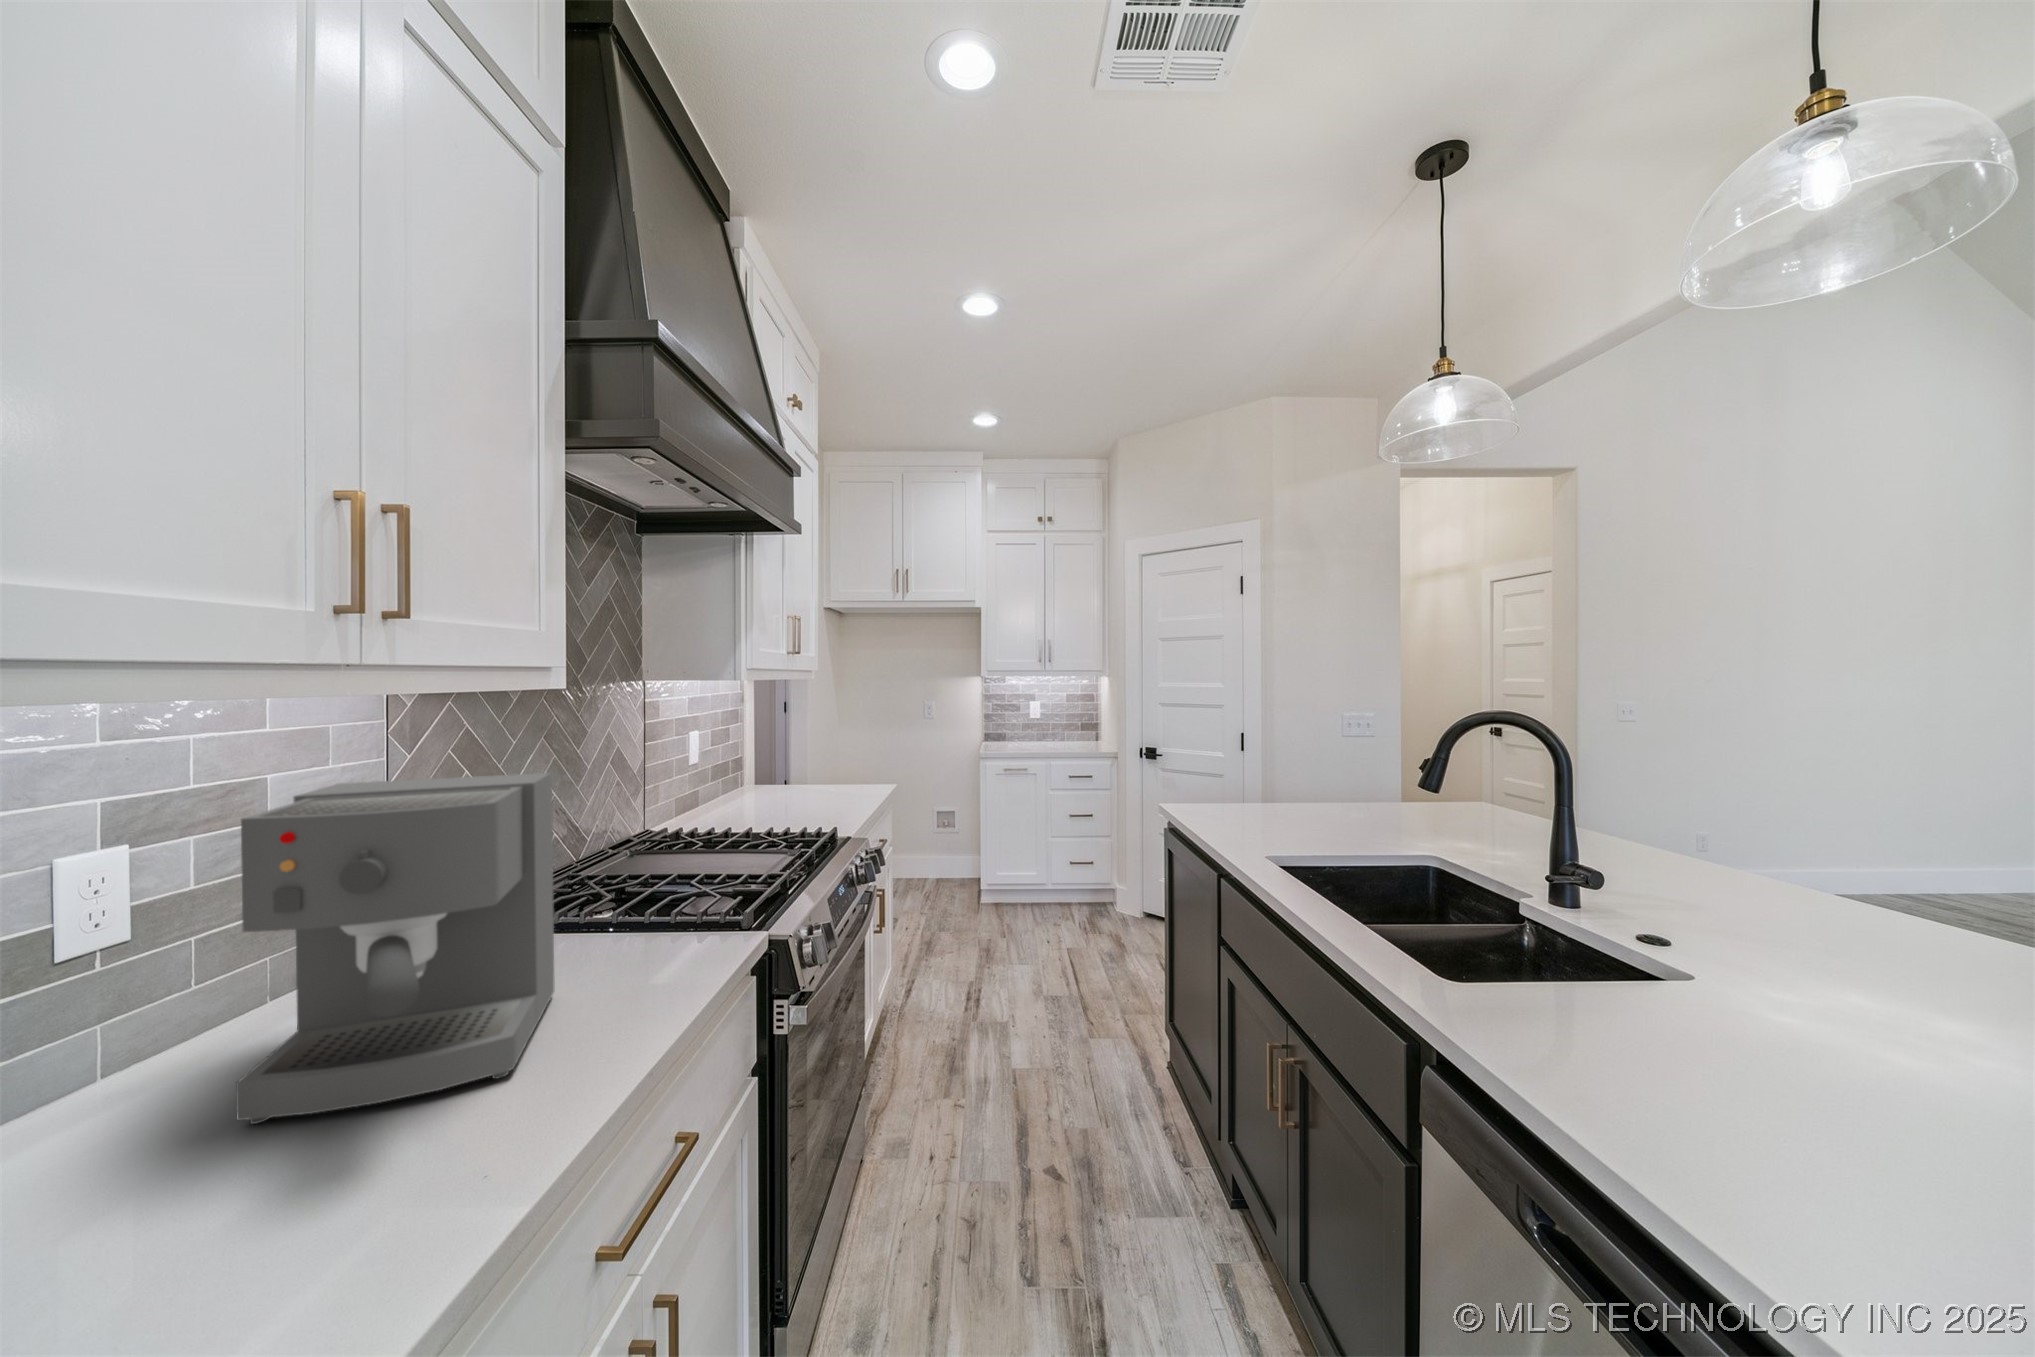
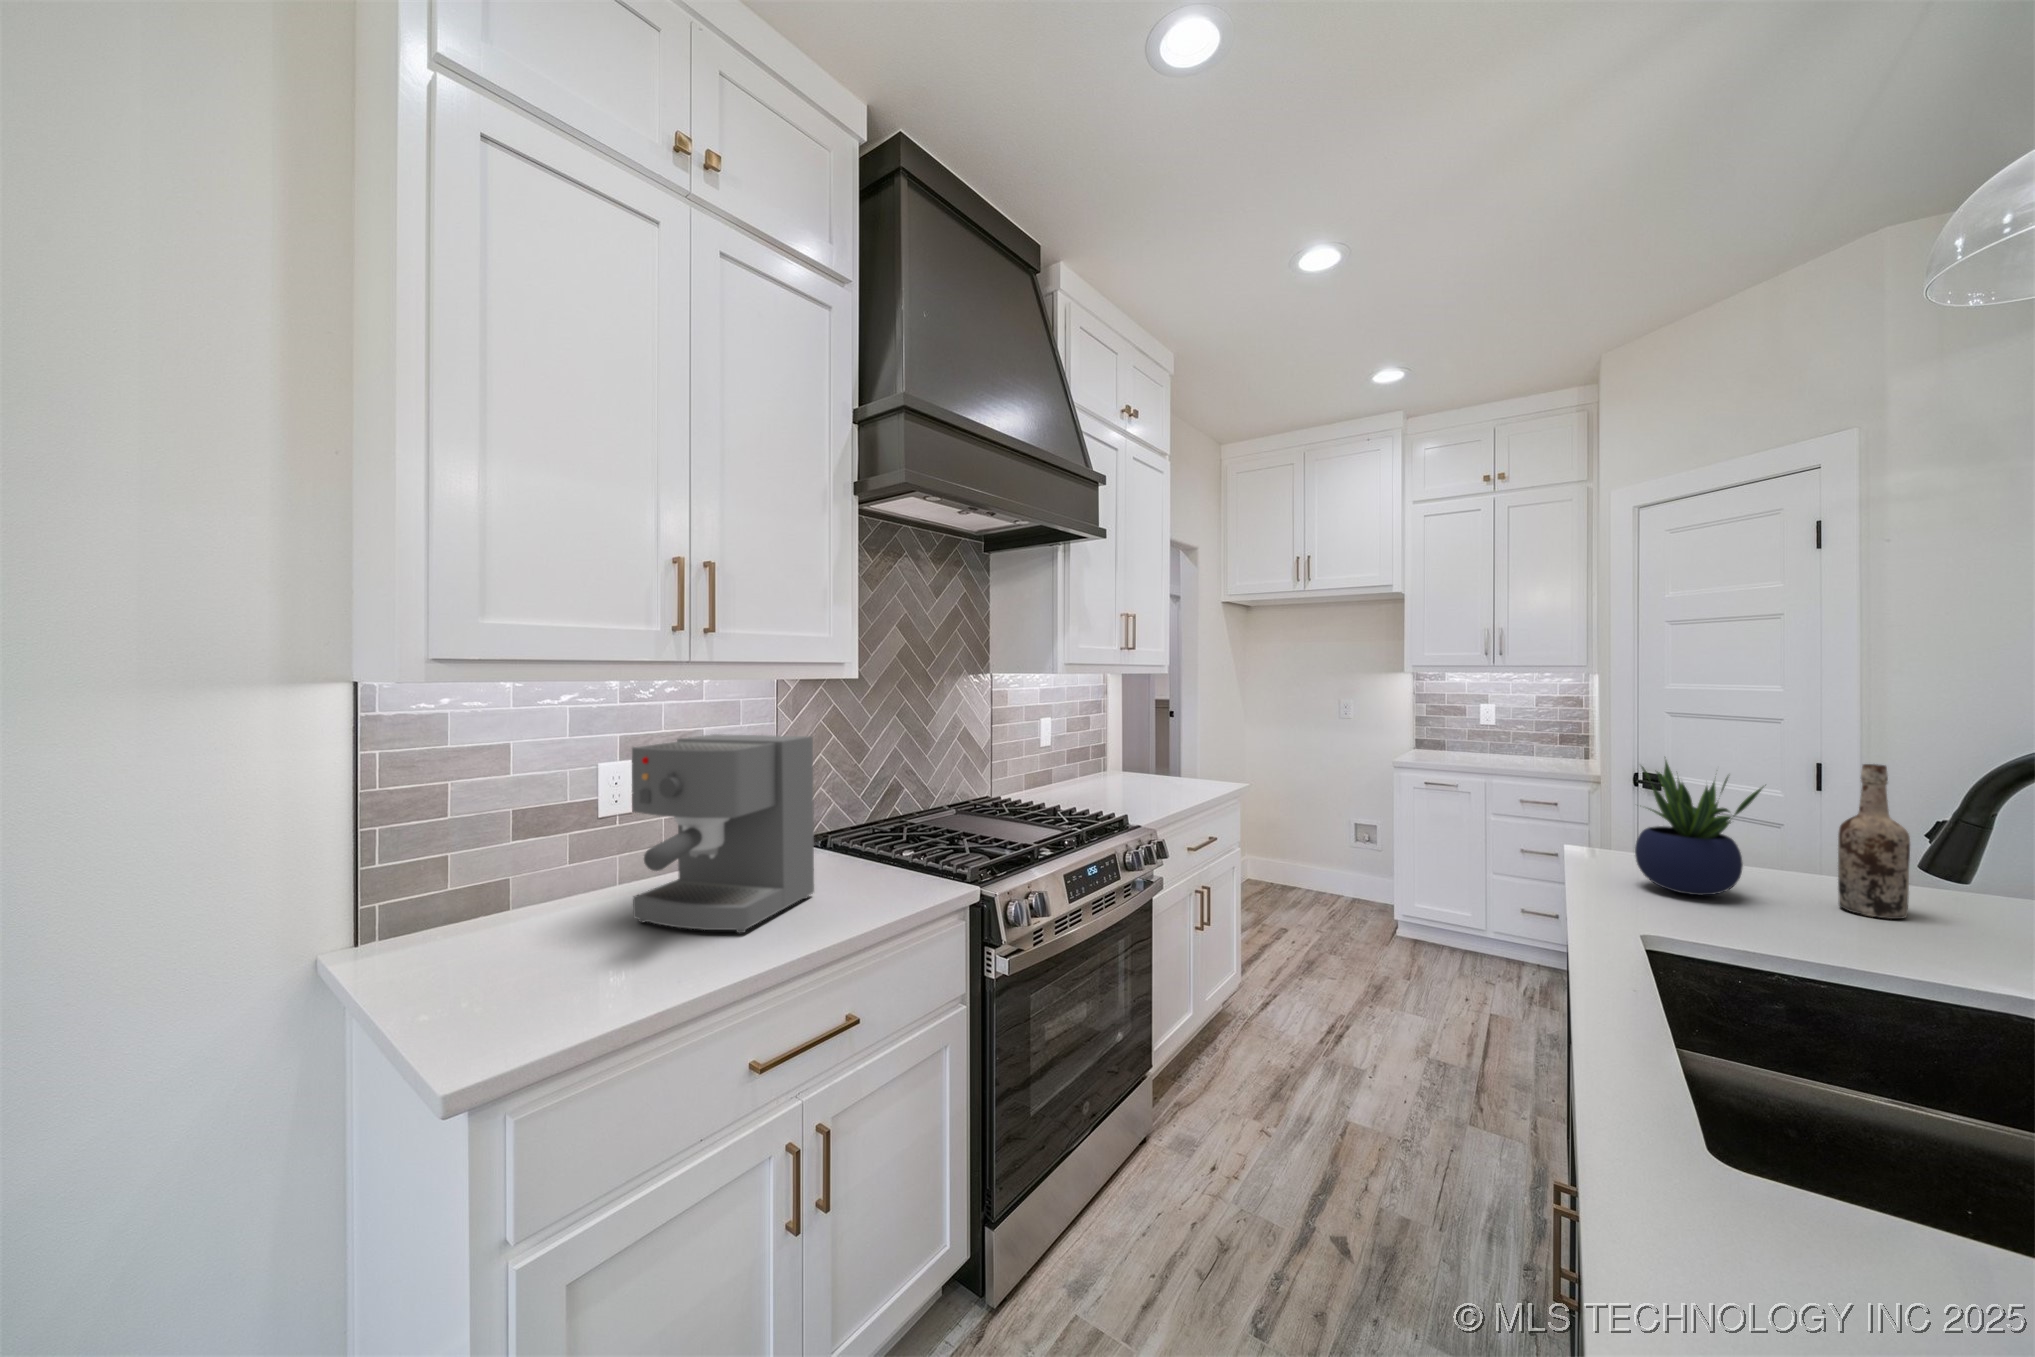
wine bottle: none [1312,733,1343,826] -> present [1838,764,1910,919]
potted plant: none [1217,735,1285,828] -> present [1635,760,1763,895]

